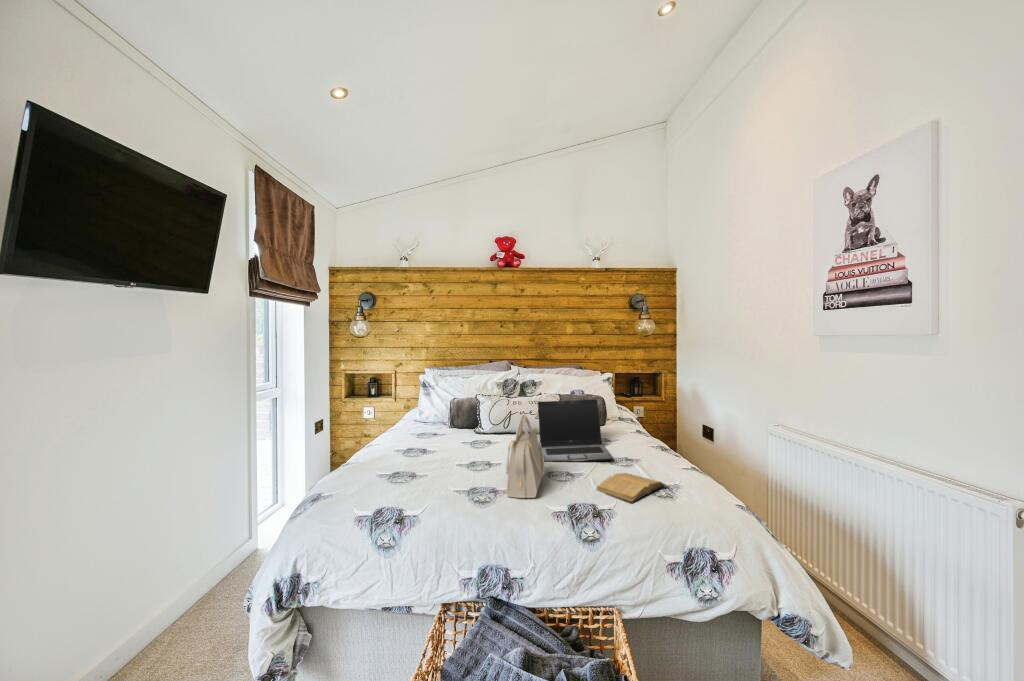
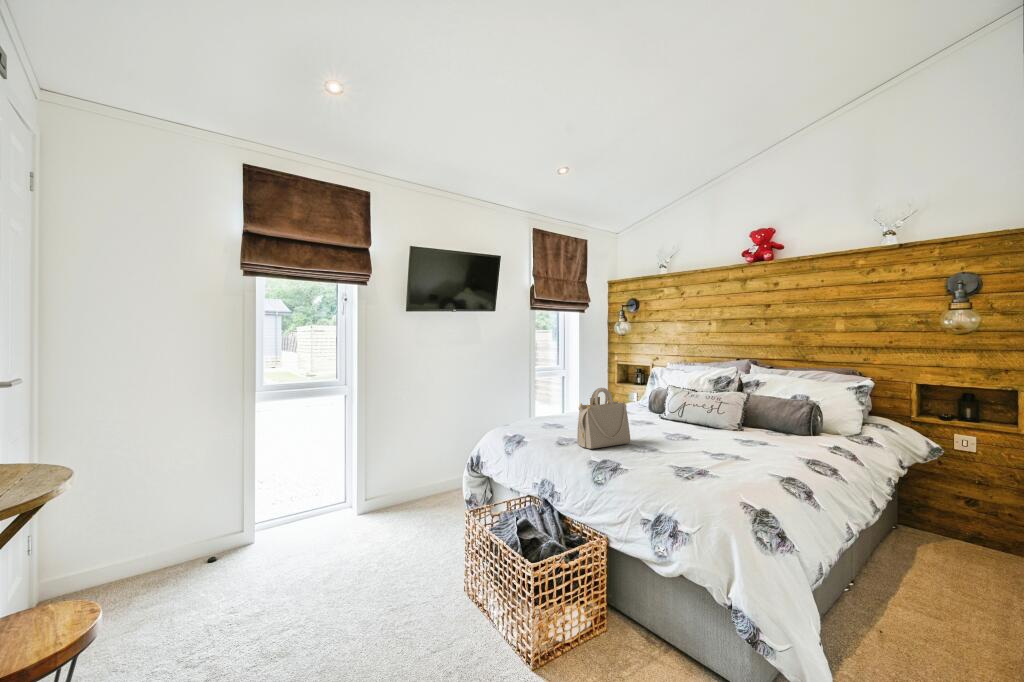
laptop: present [538,399,613,462] -> none [657,392,749,451]
book: present [596,473,665,503] -> none [644,453,710,471]

